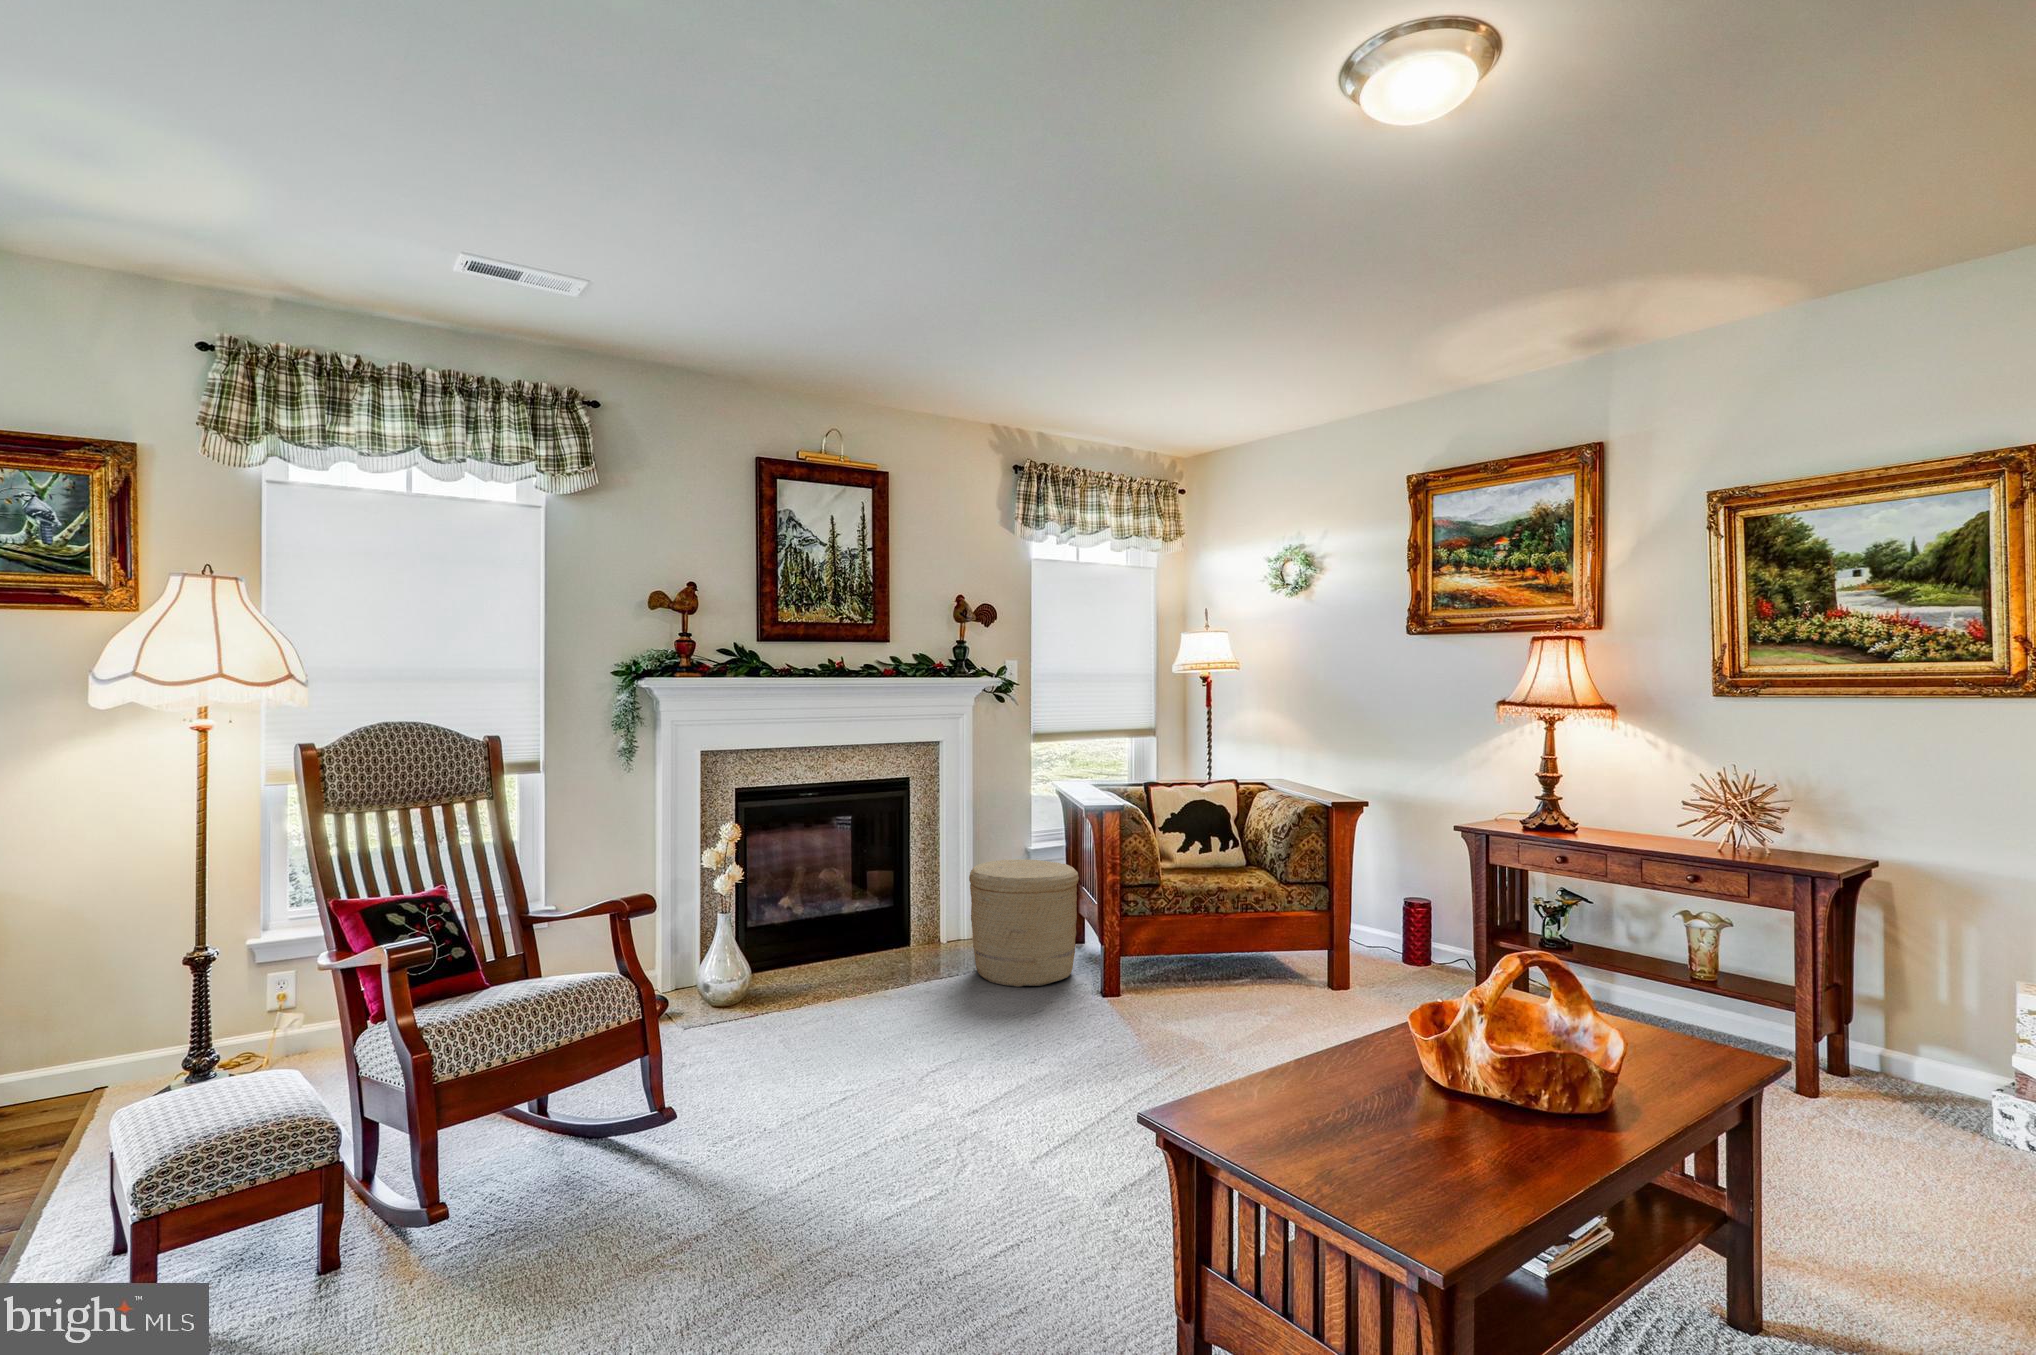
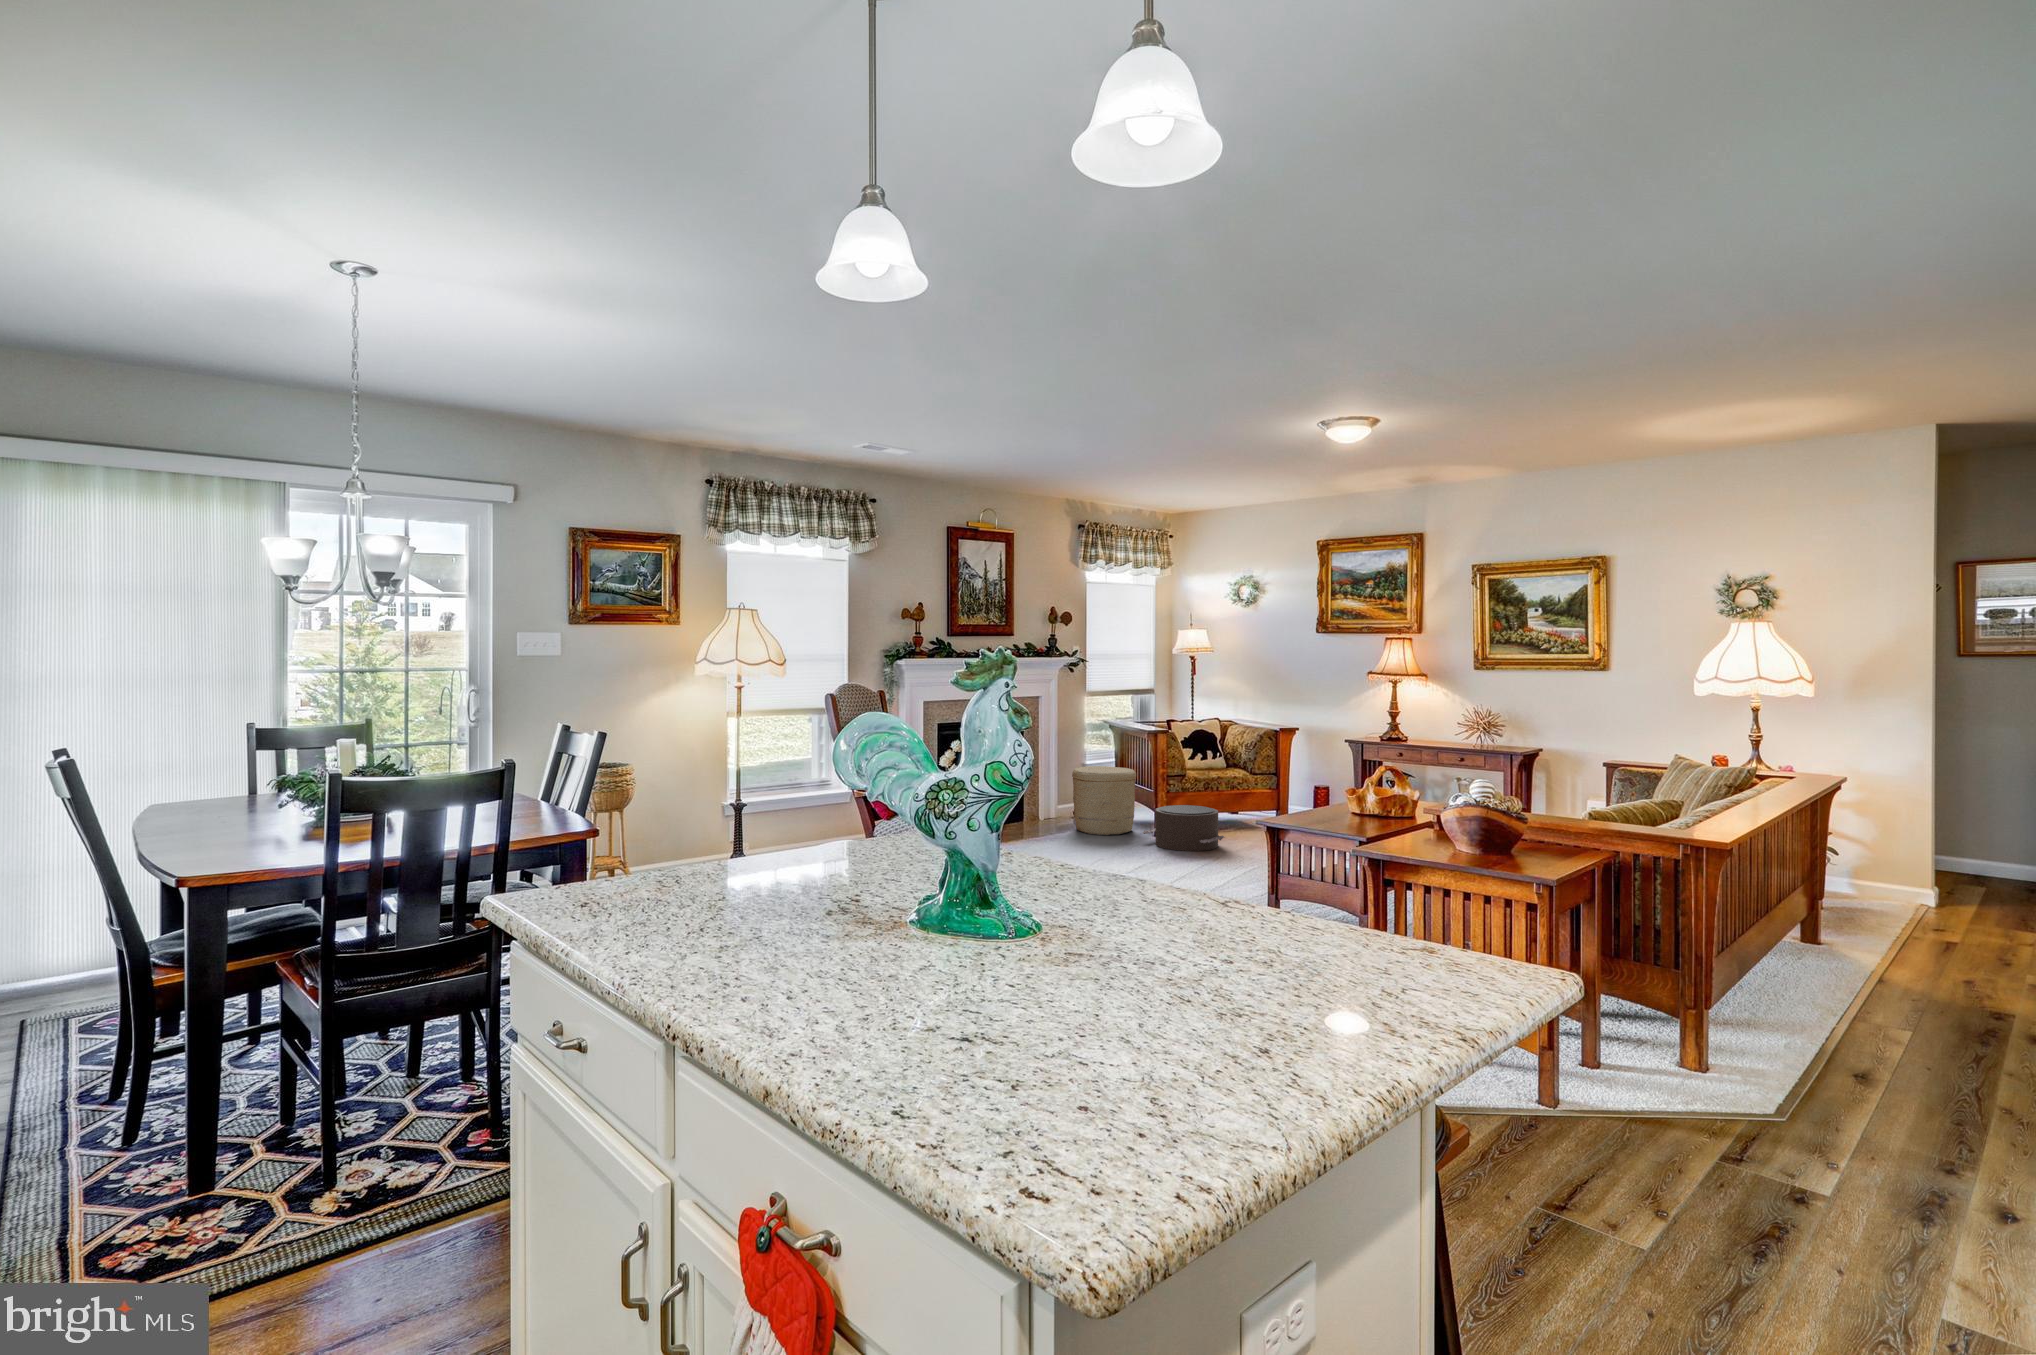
pouf: none [1065,942,1214,1041] -> present [1143,805,1225,851]

